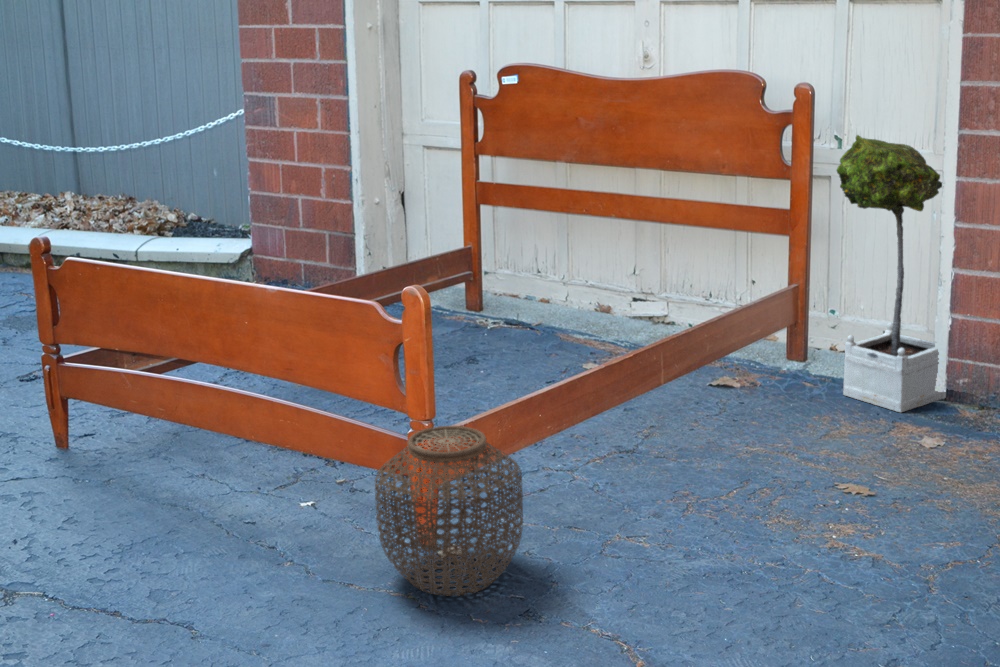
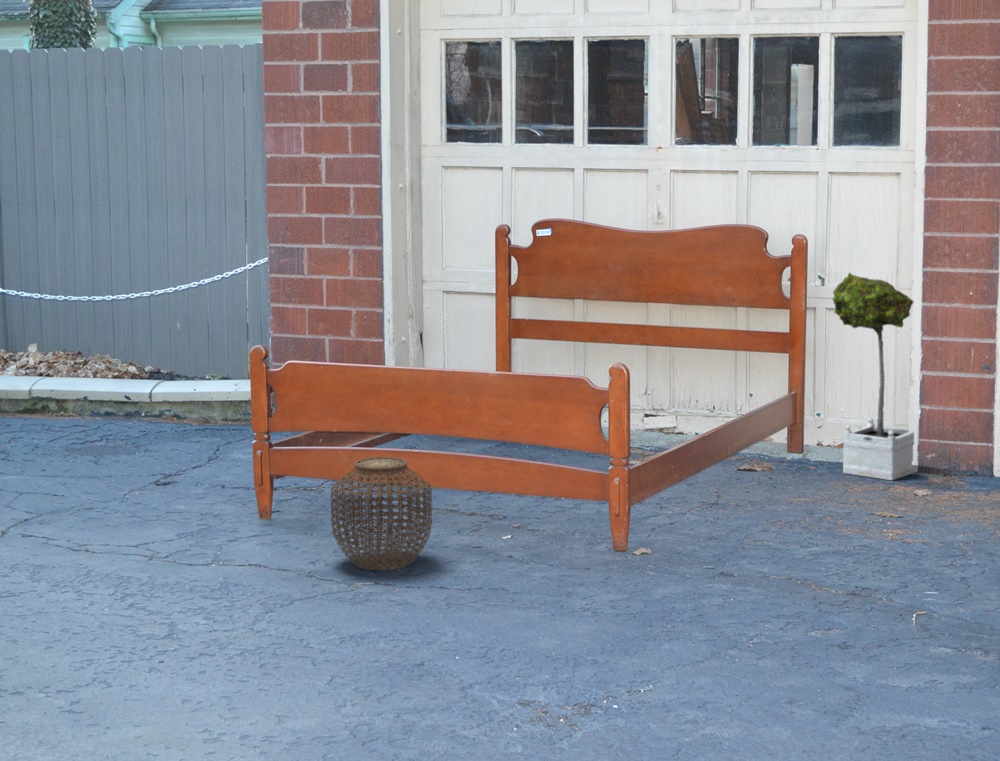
woven basket: present [375,426,523,596] -> present [331,457,432,570]

